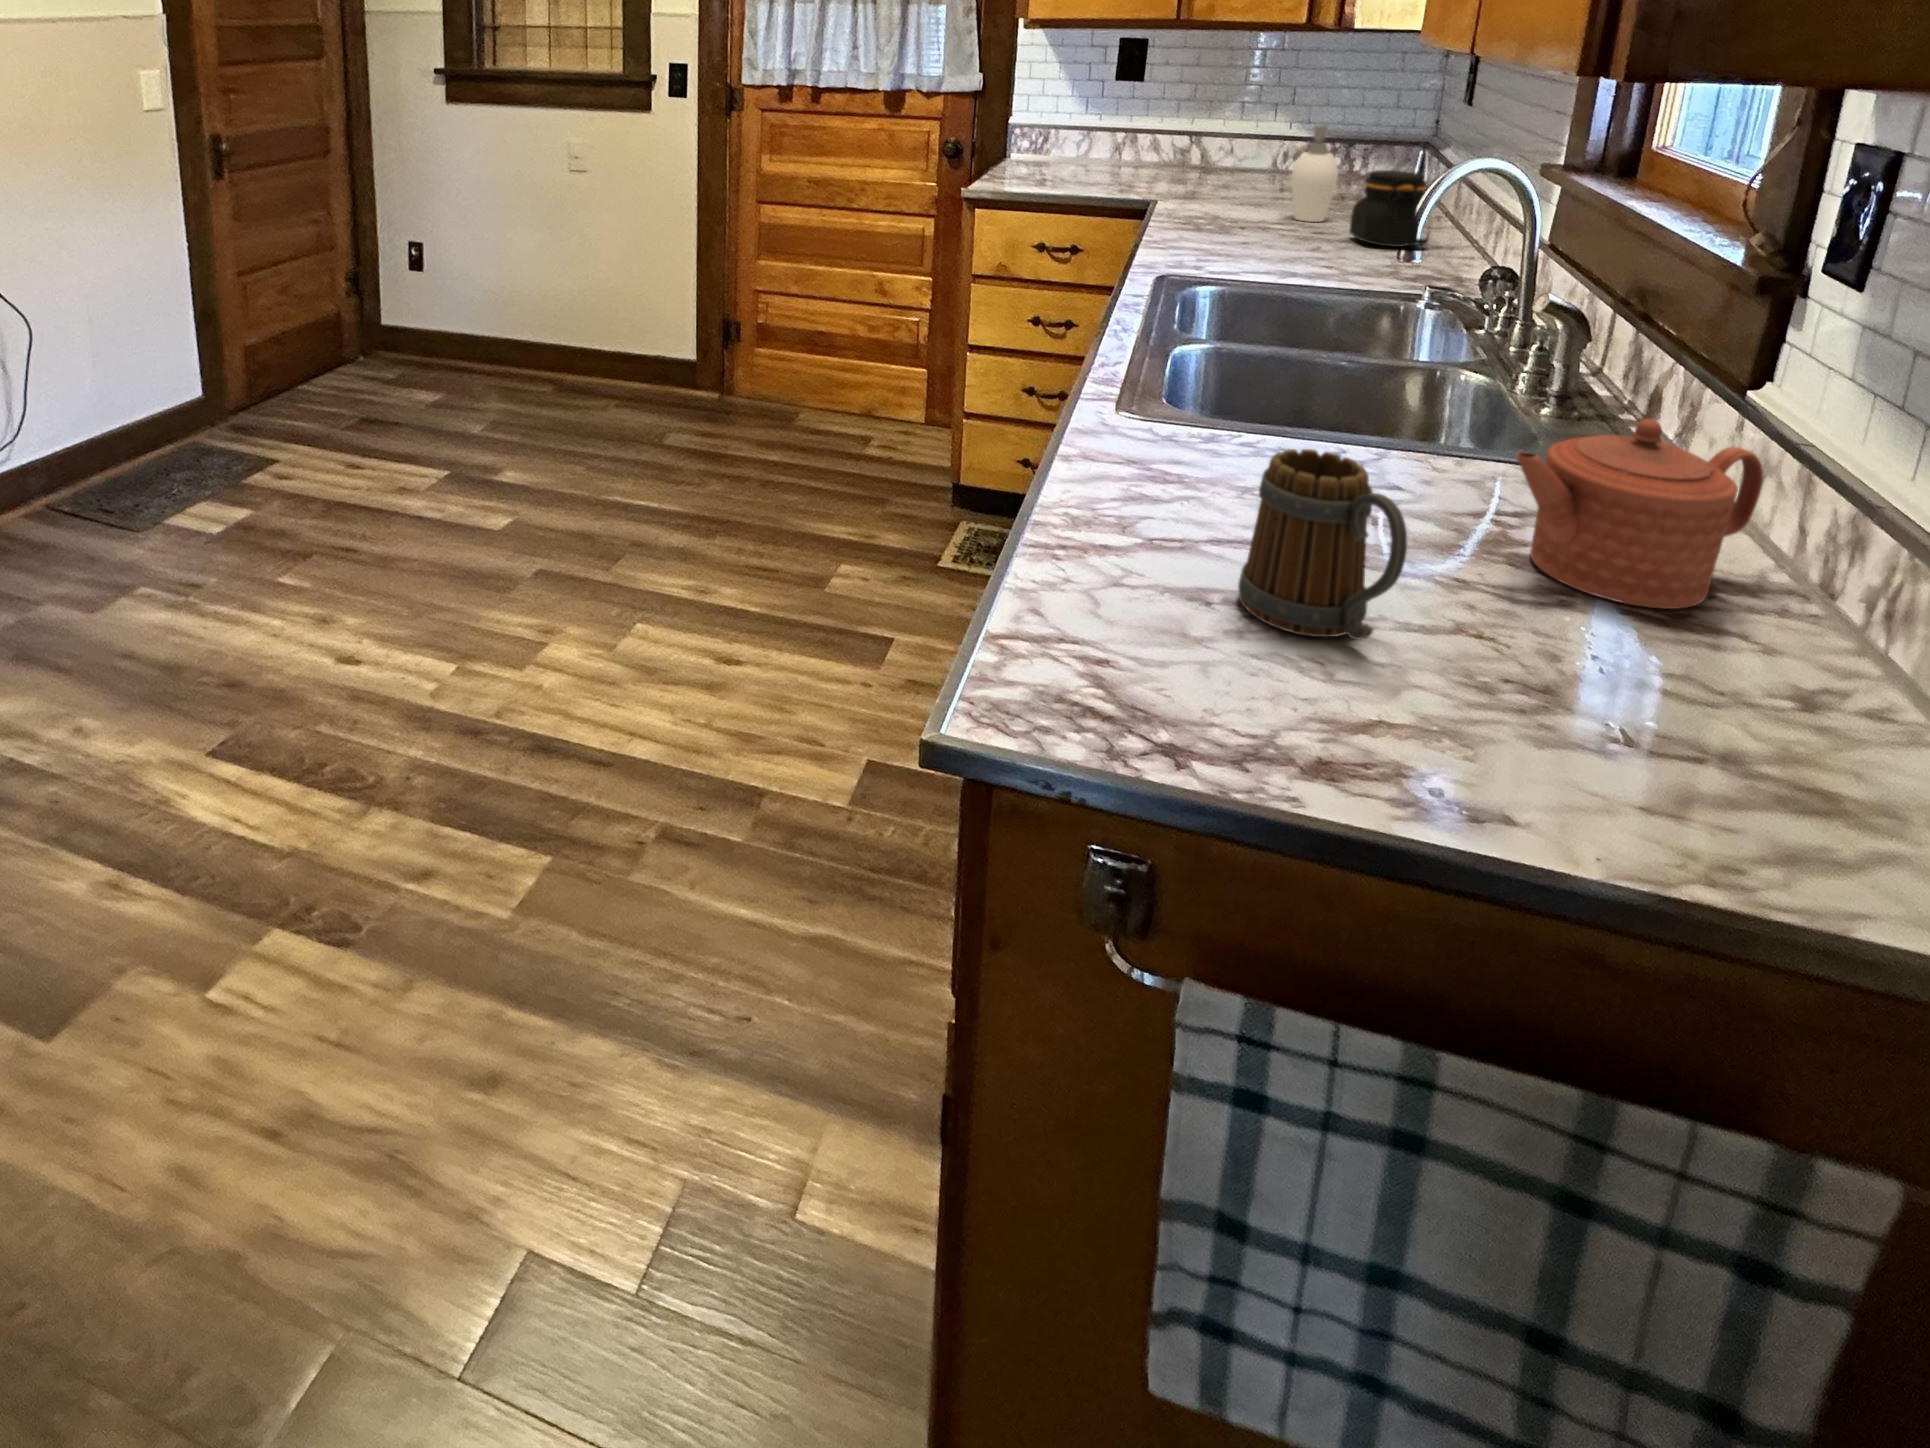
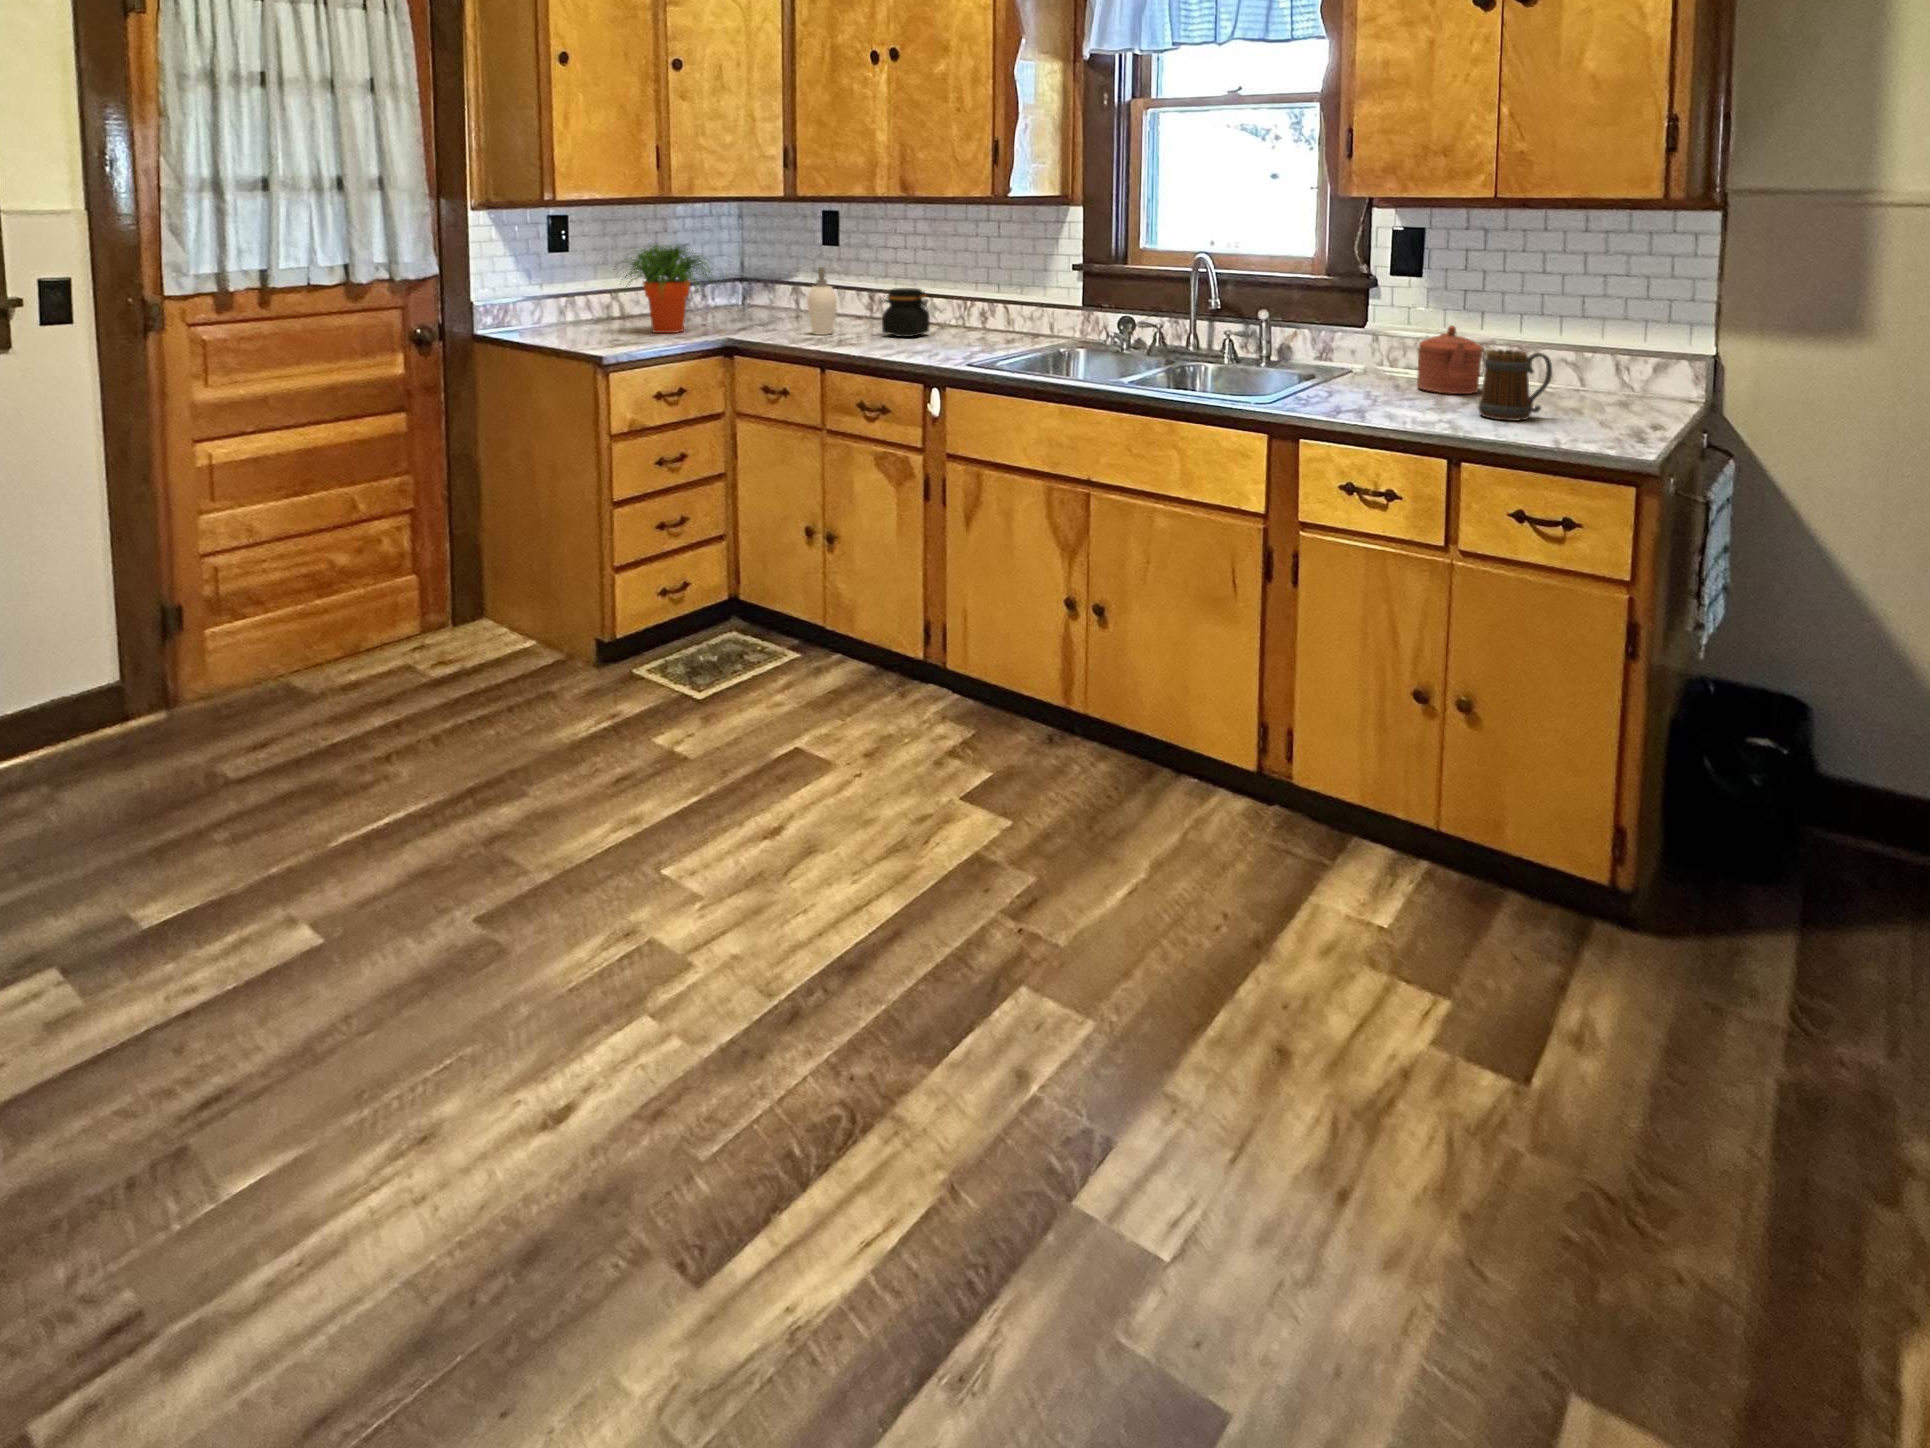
potted plant: none [1126,76,1262,188] -> present [615,244,711,333]

